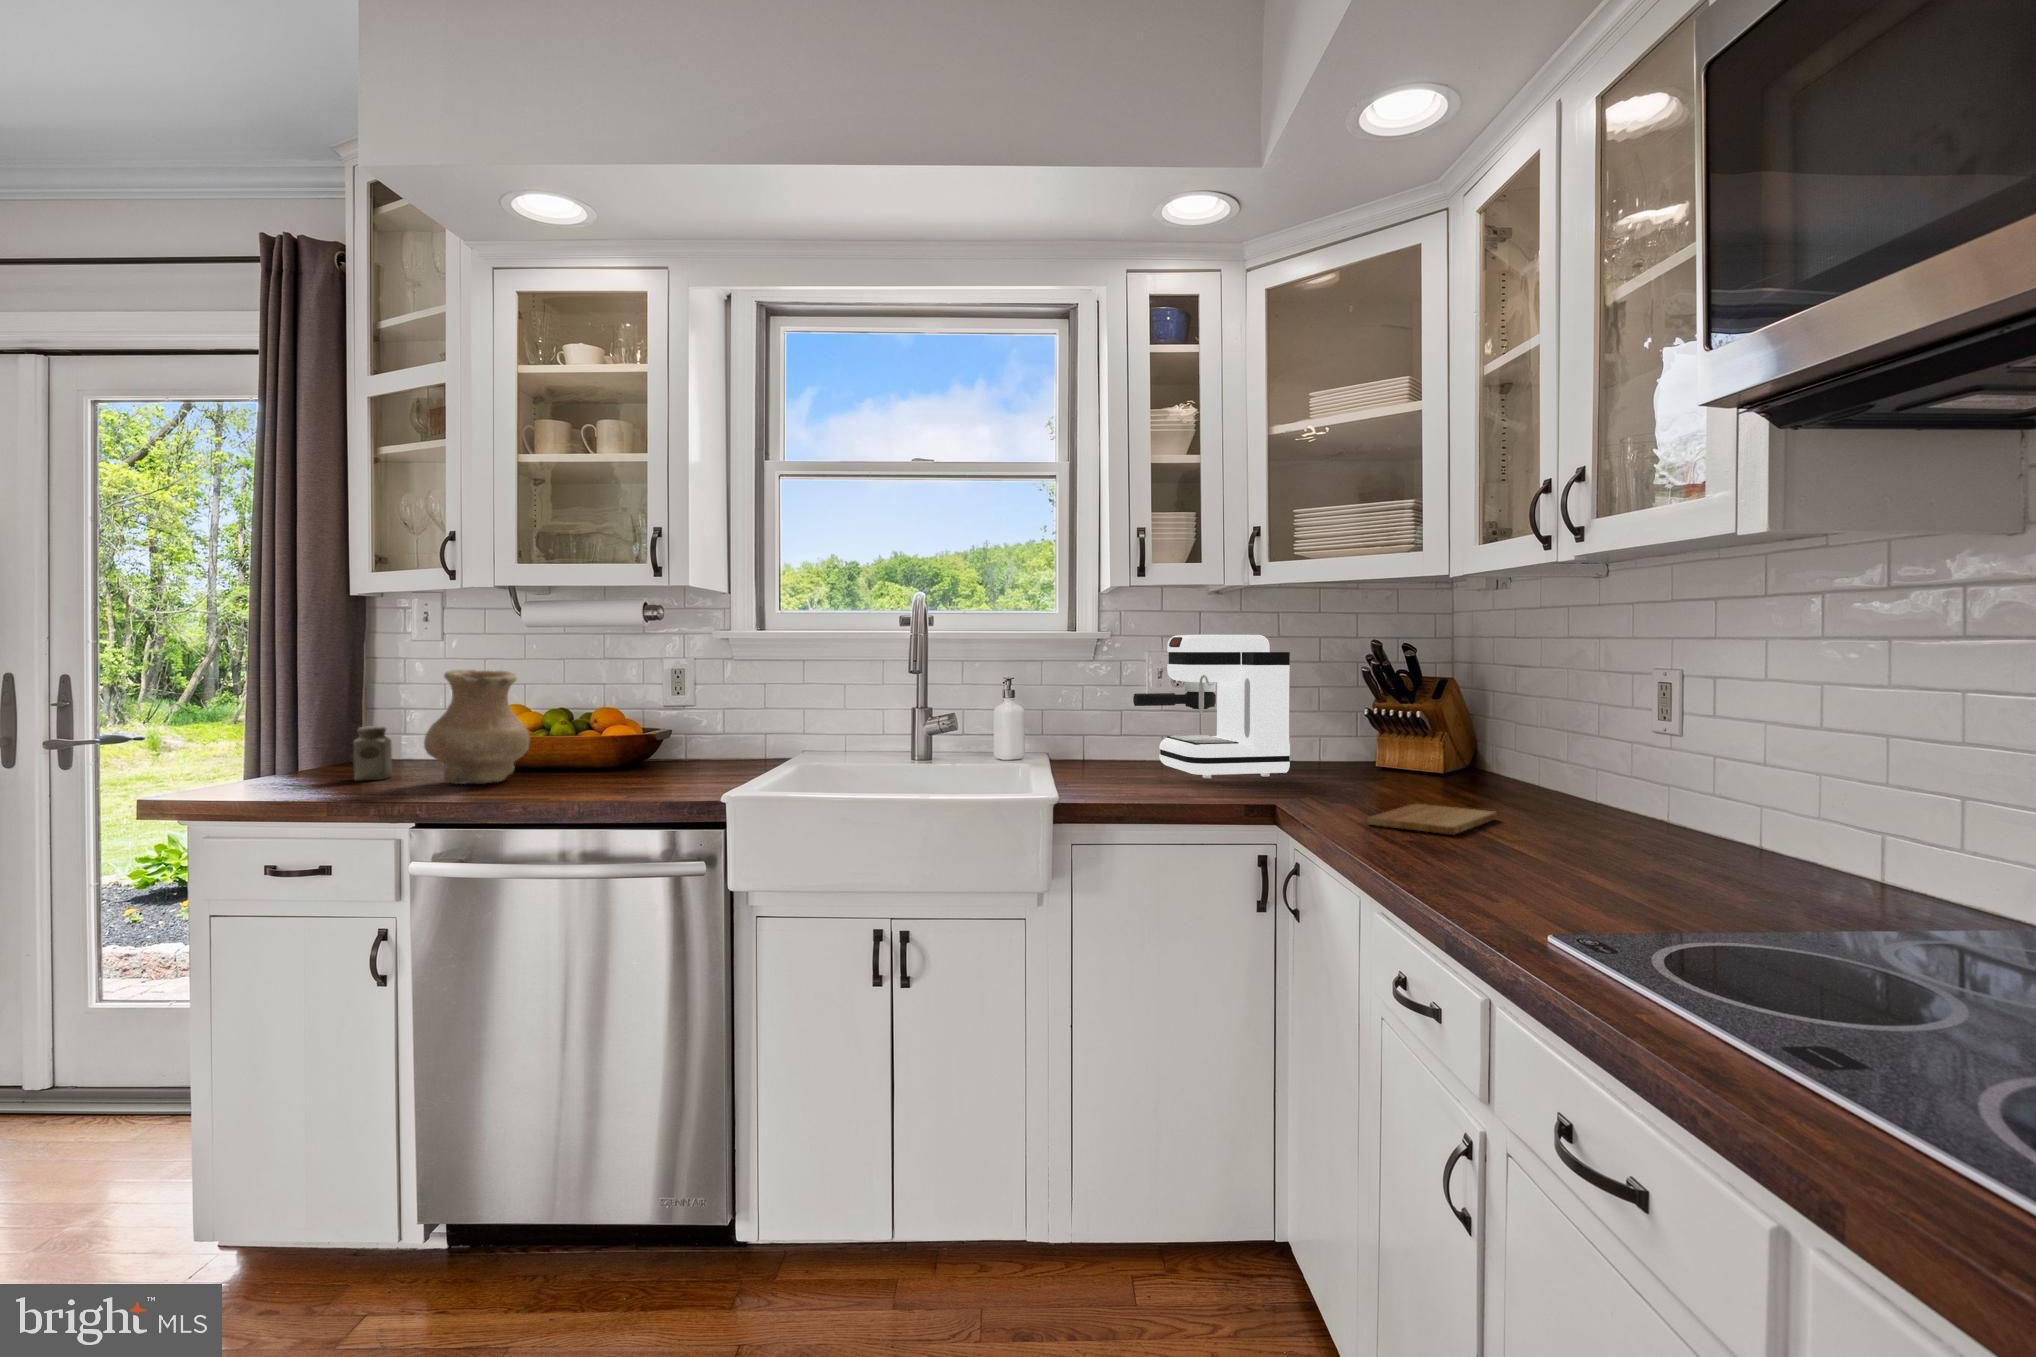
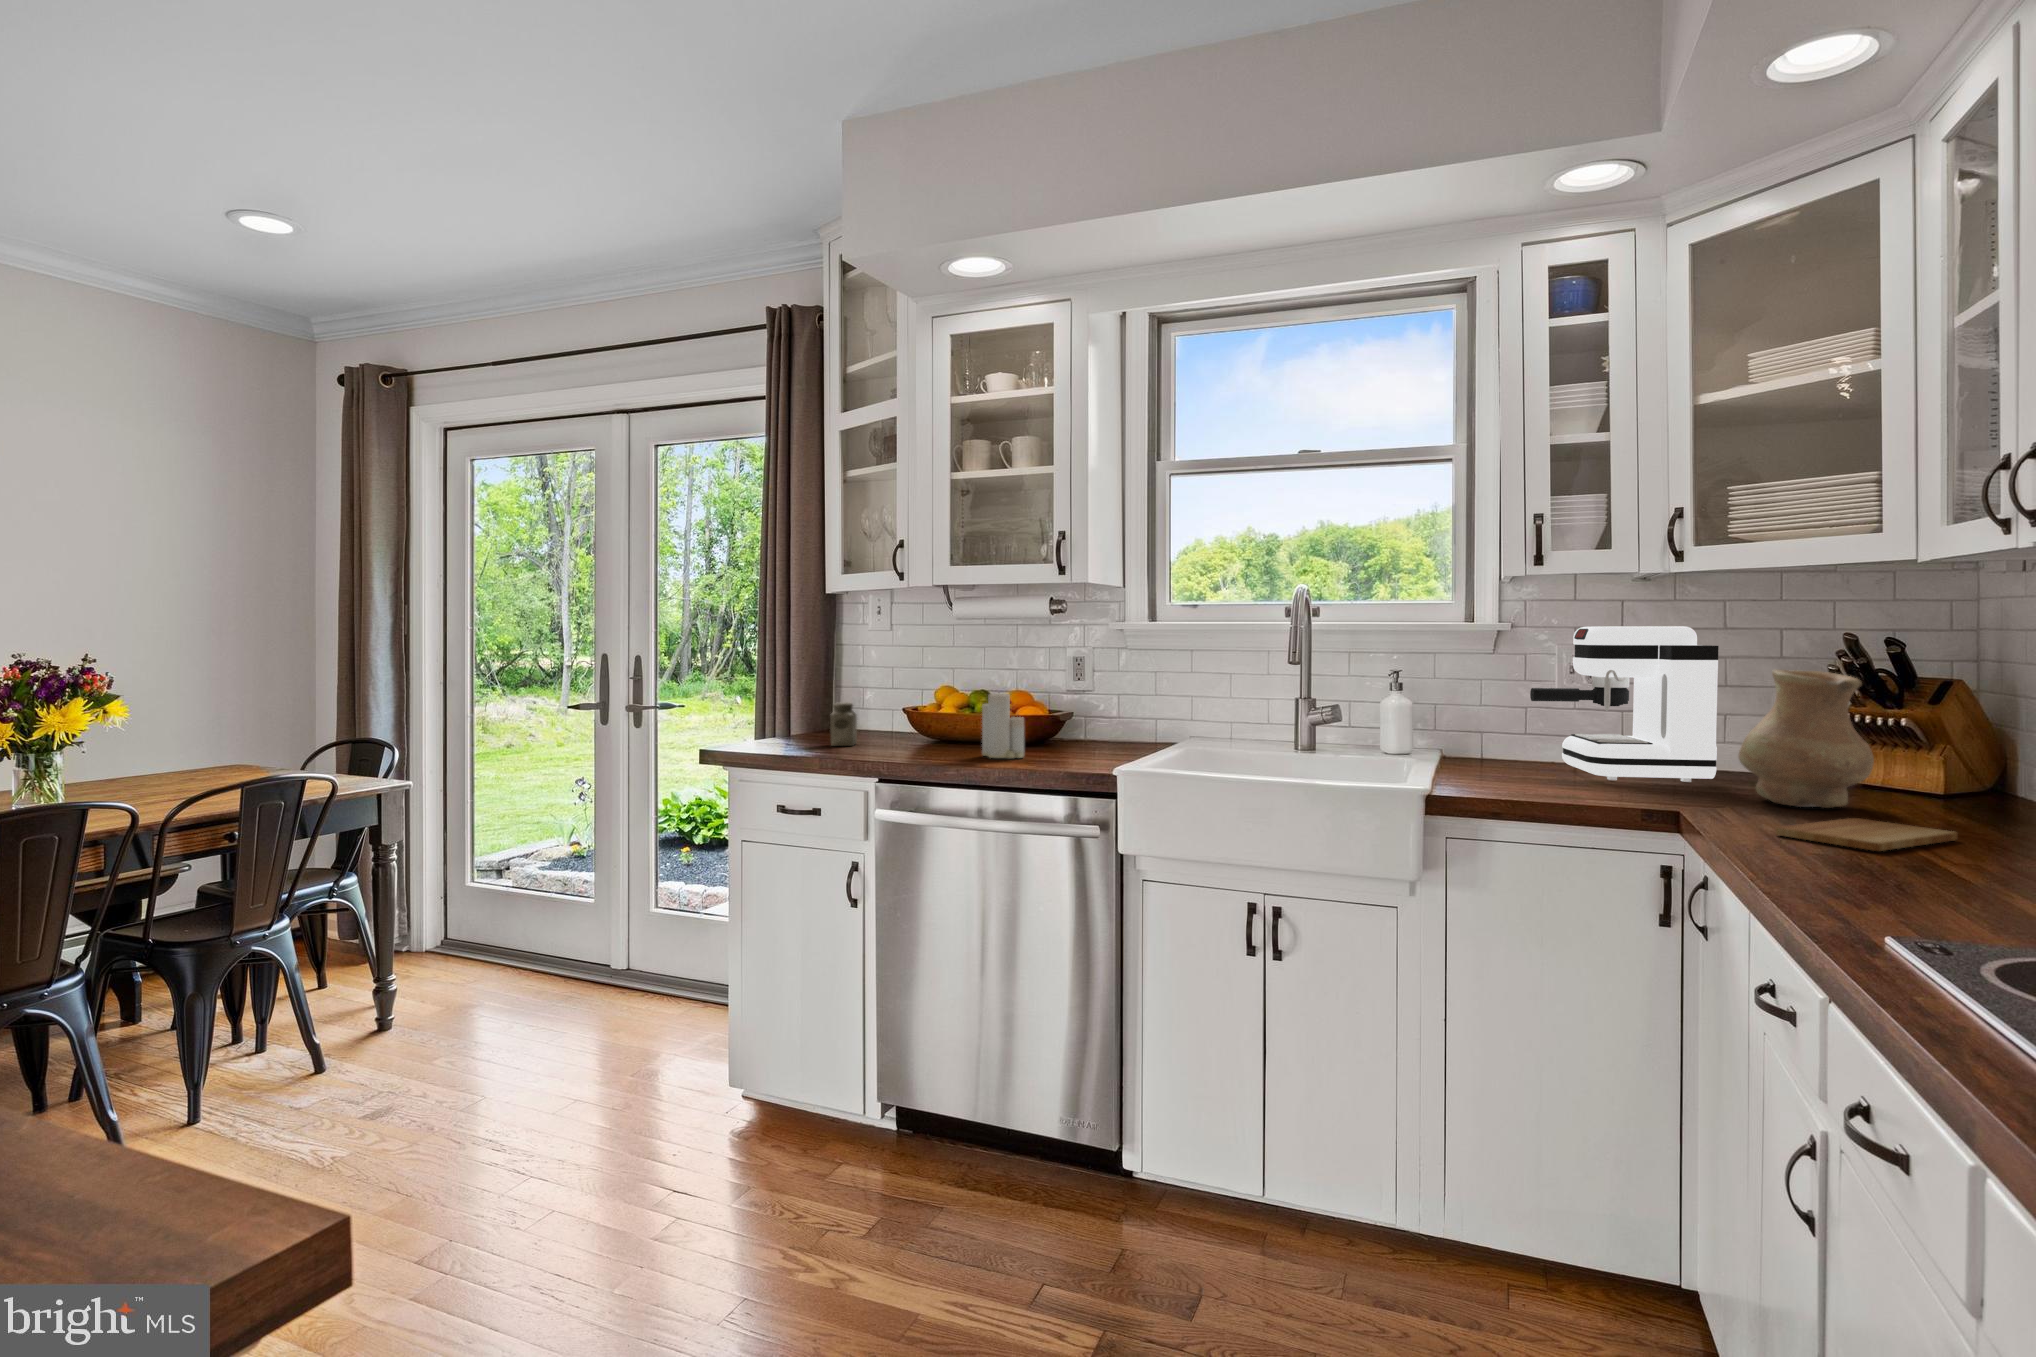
vase: present [424,670,530,784] -> present [1738,670,1874,808]
candle: none [559,702,613,786] -> present [982,693,1024,758]

